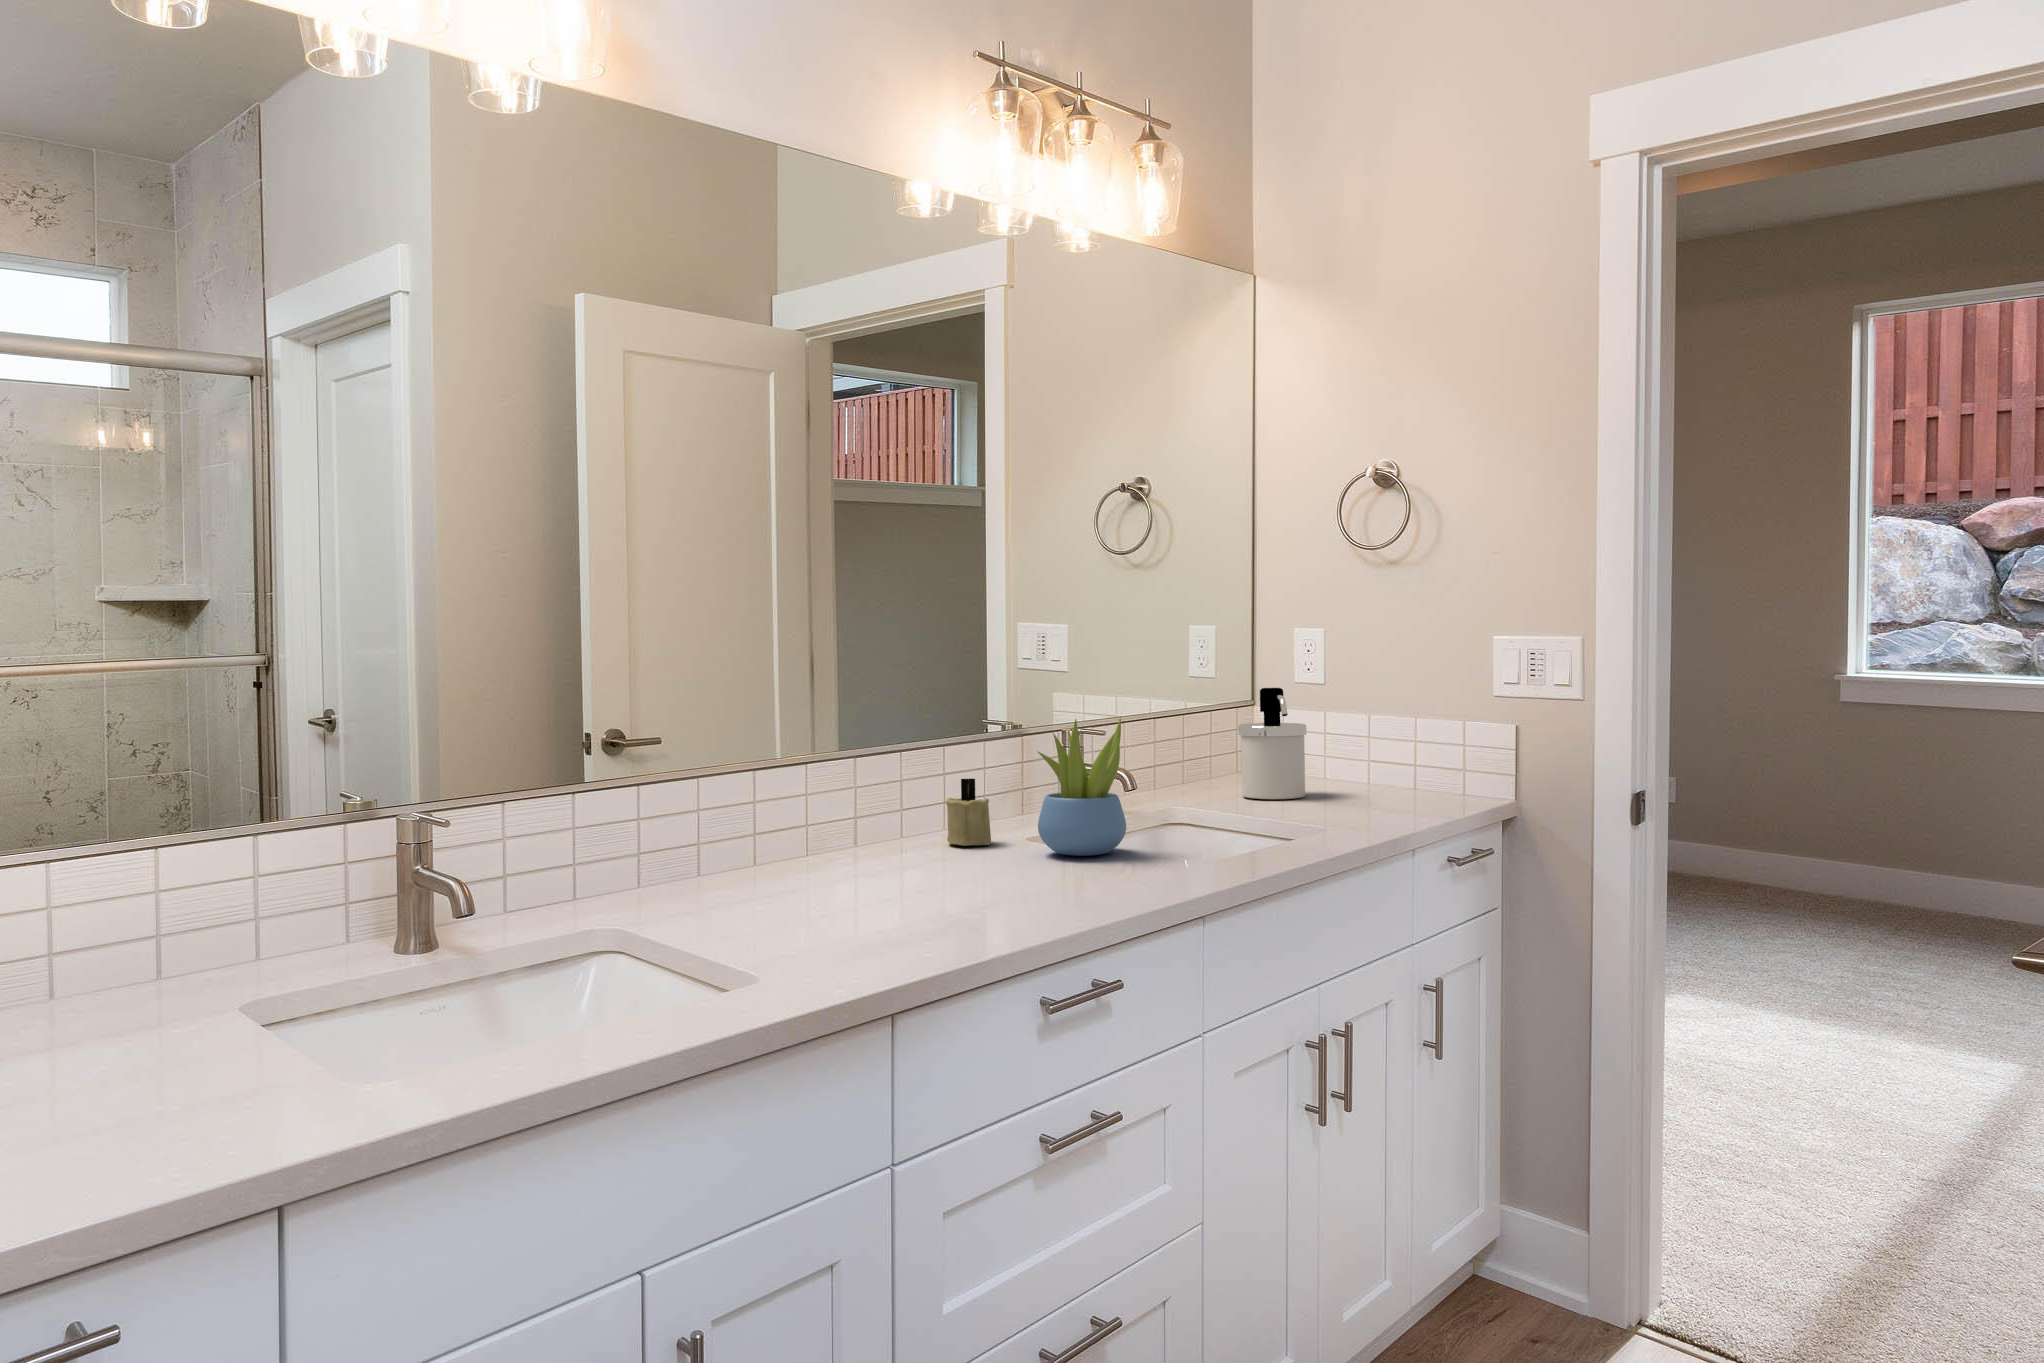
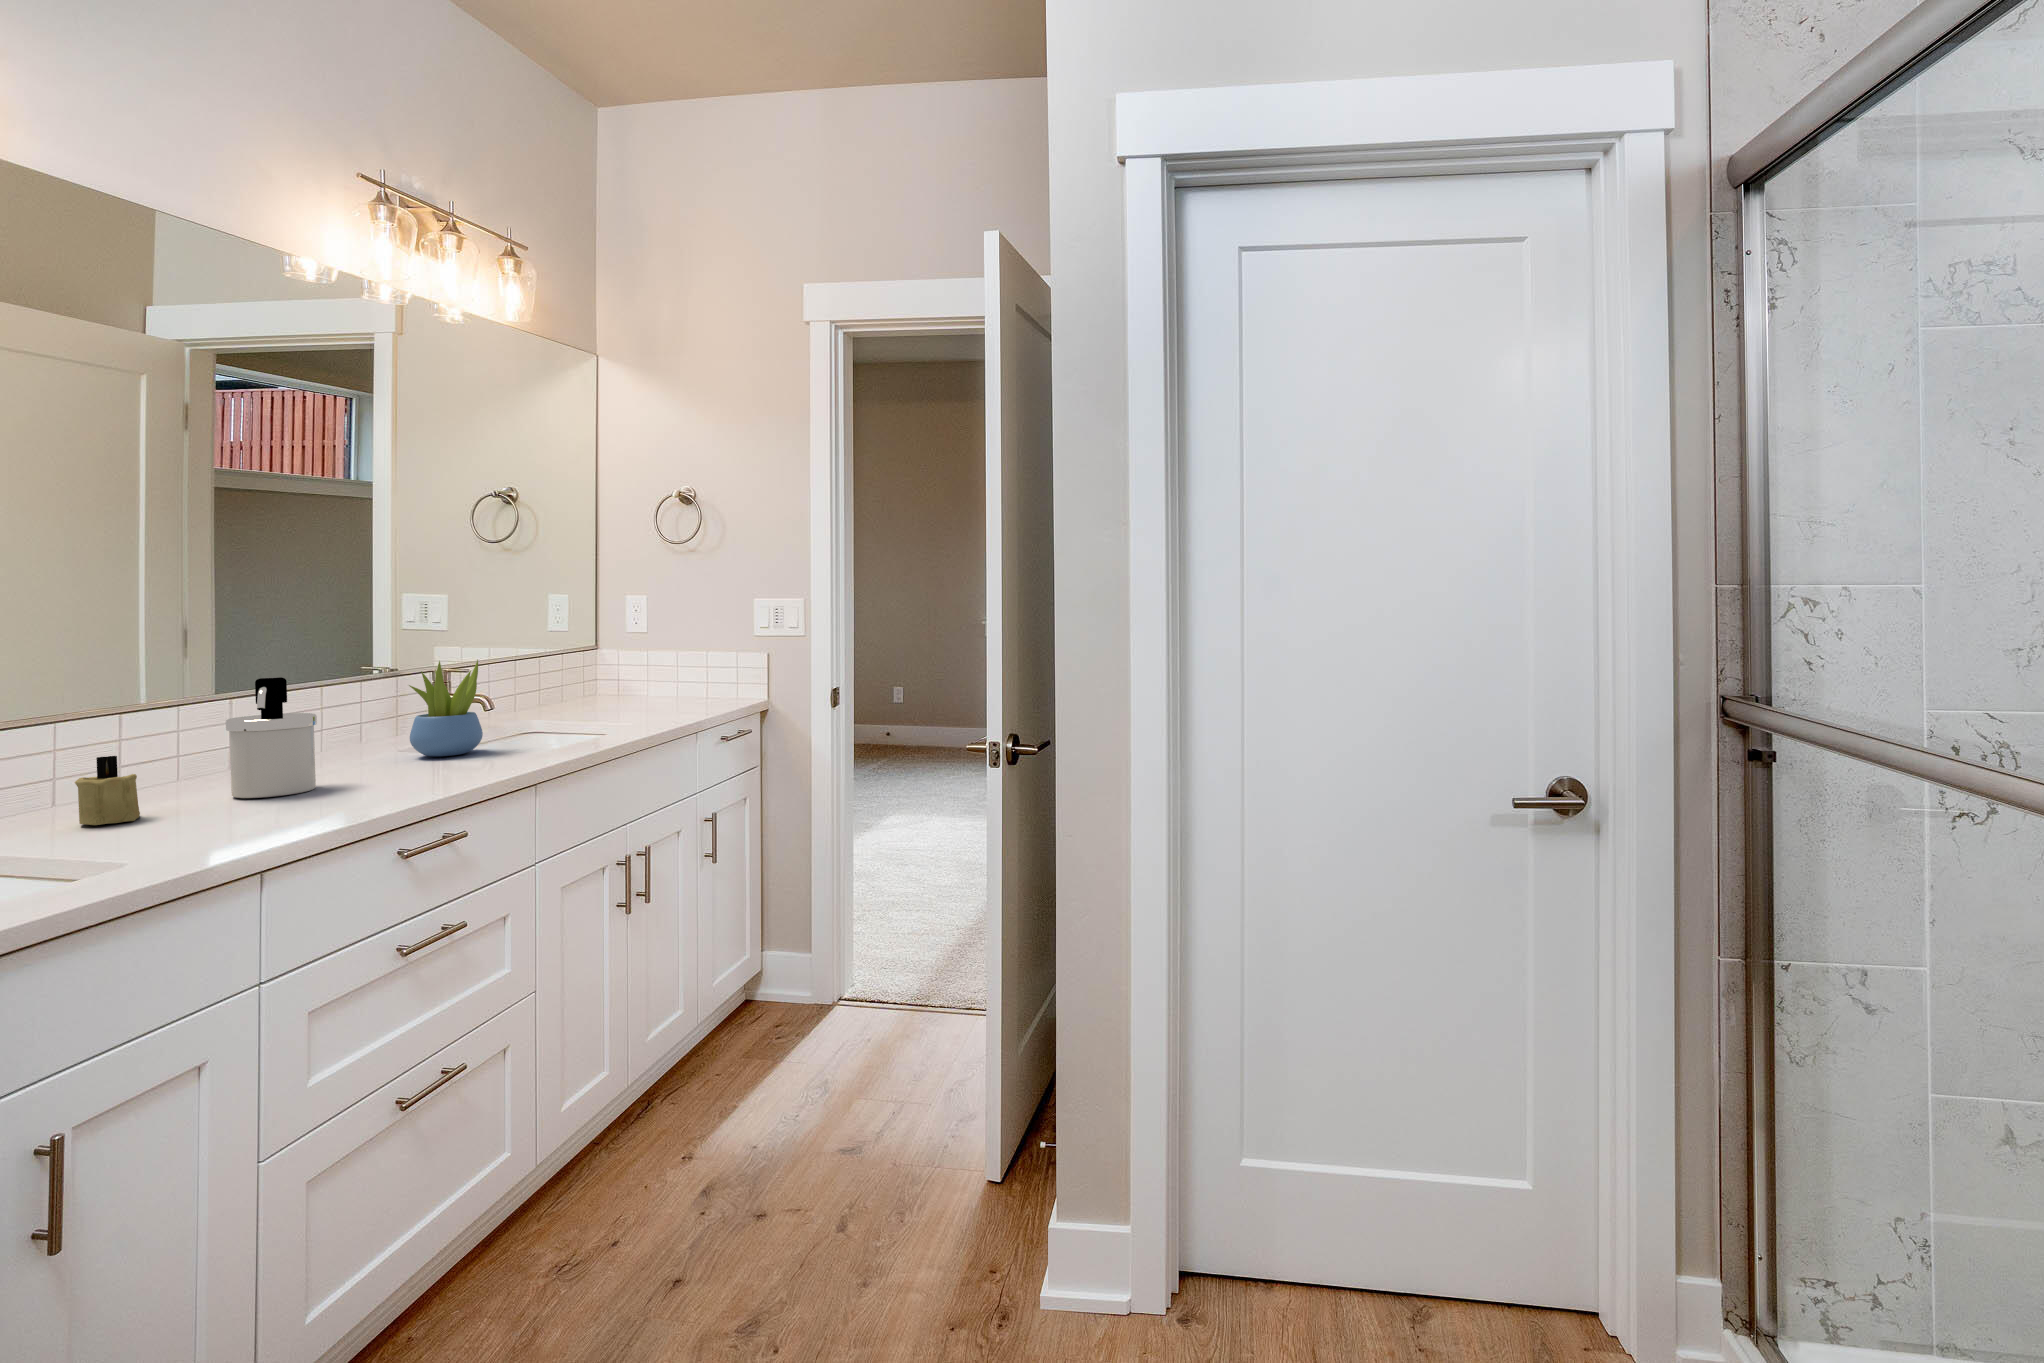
soap dispenser: present [1238,688,1307,799] -> present [226,677,317,798]
candle: present [945,779,991,846] -> present [75,756,140,825]

